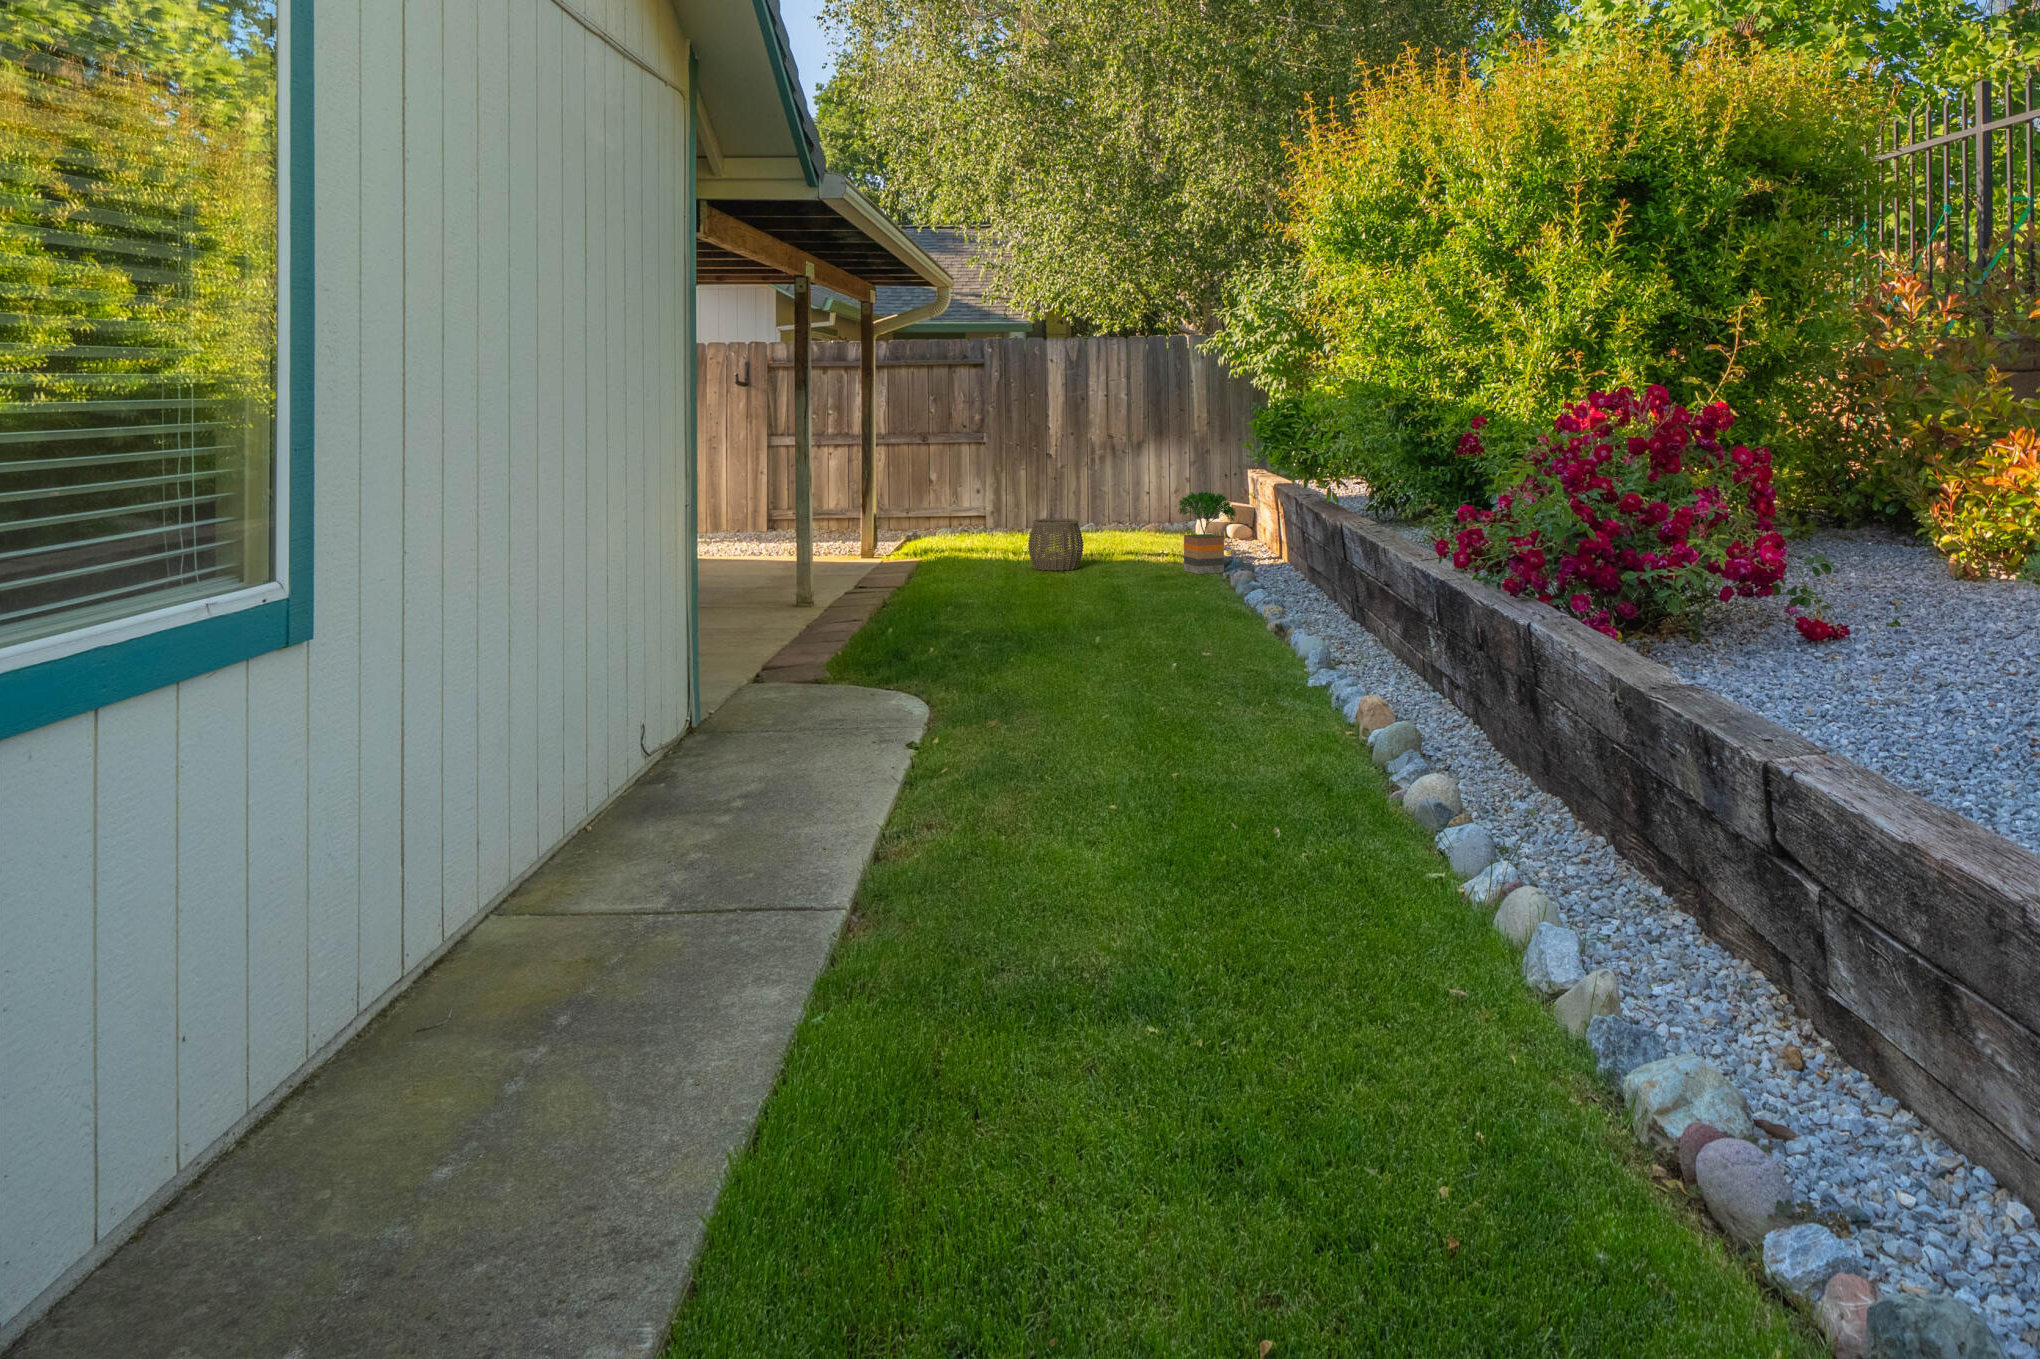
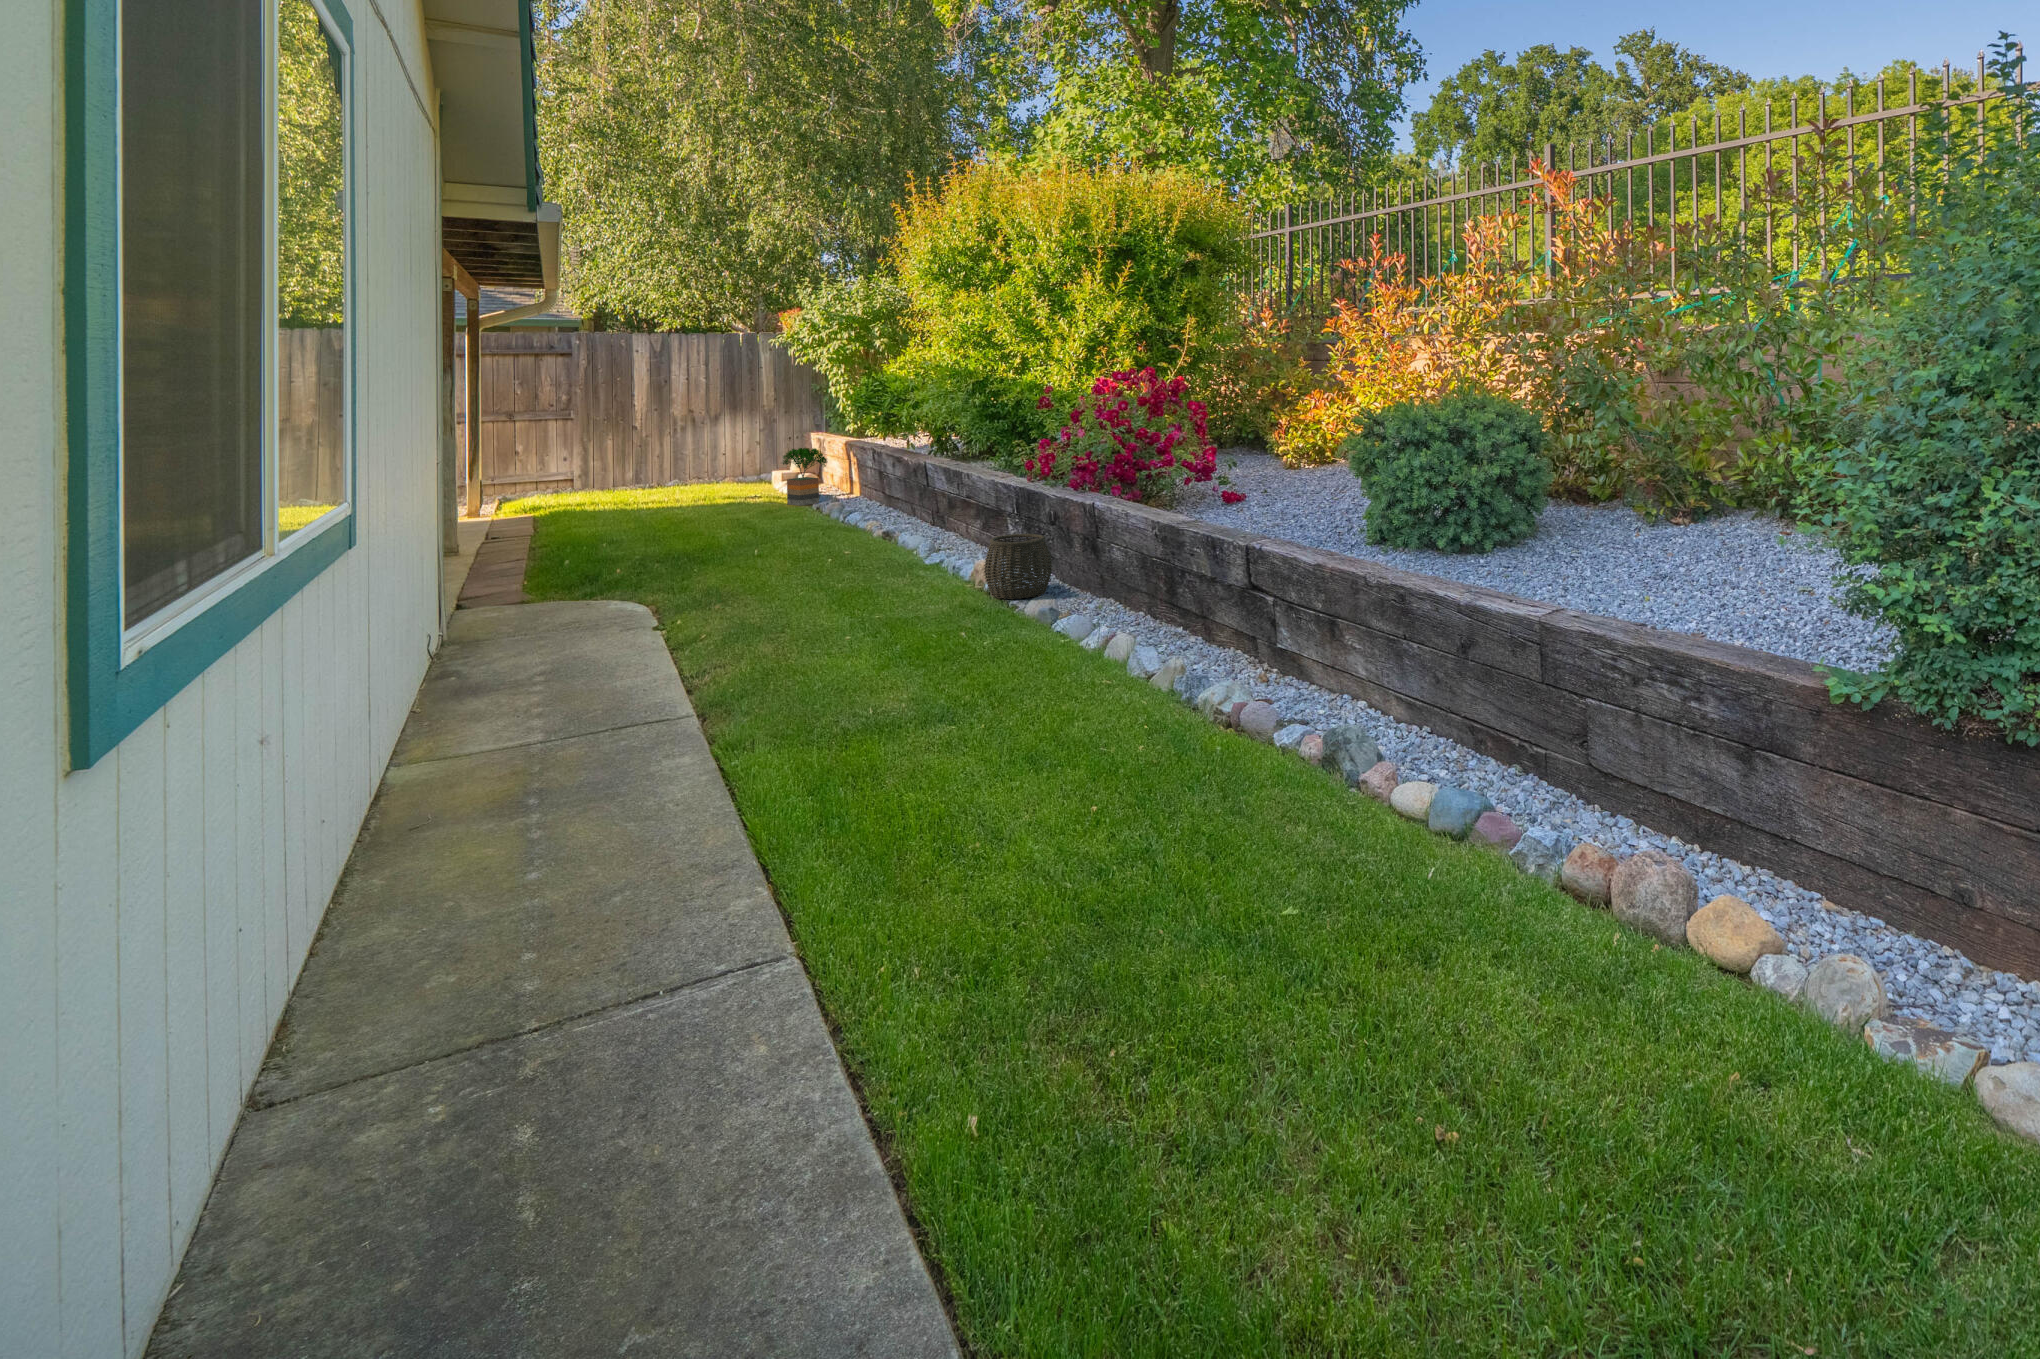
woven basket: present [1028,519,1084,571] -> present [984,534,1053,599]

